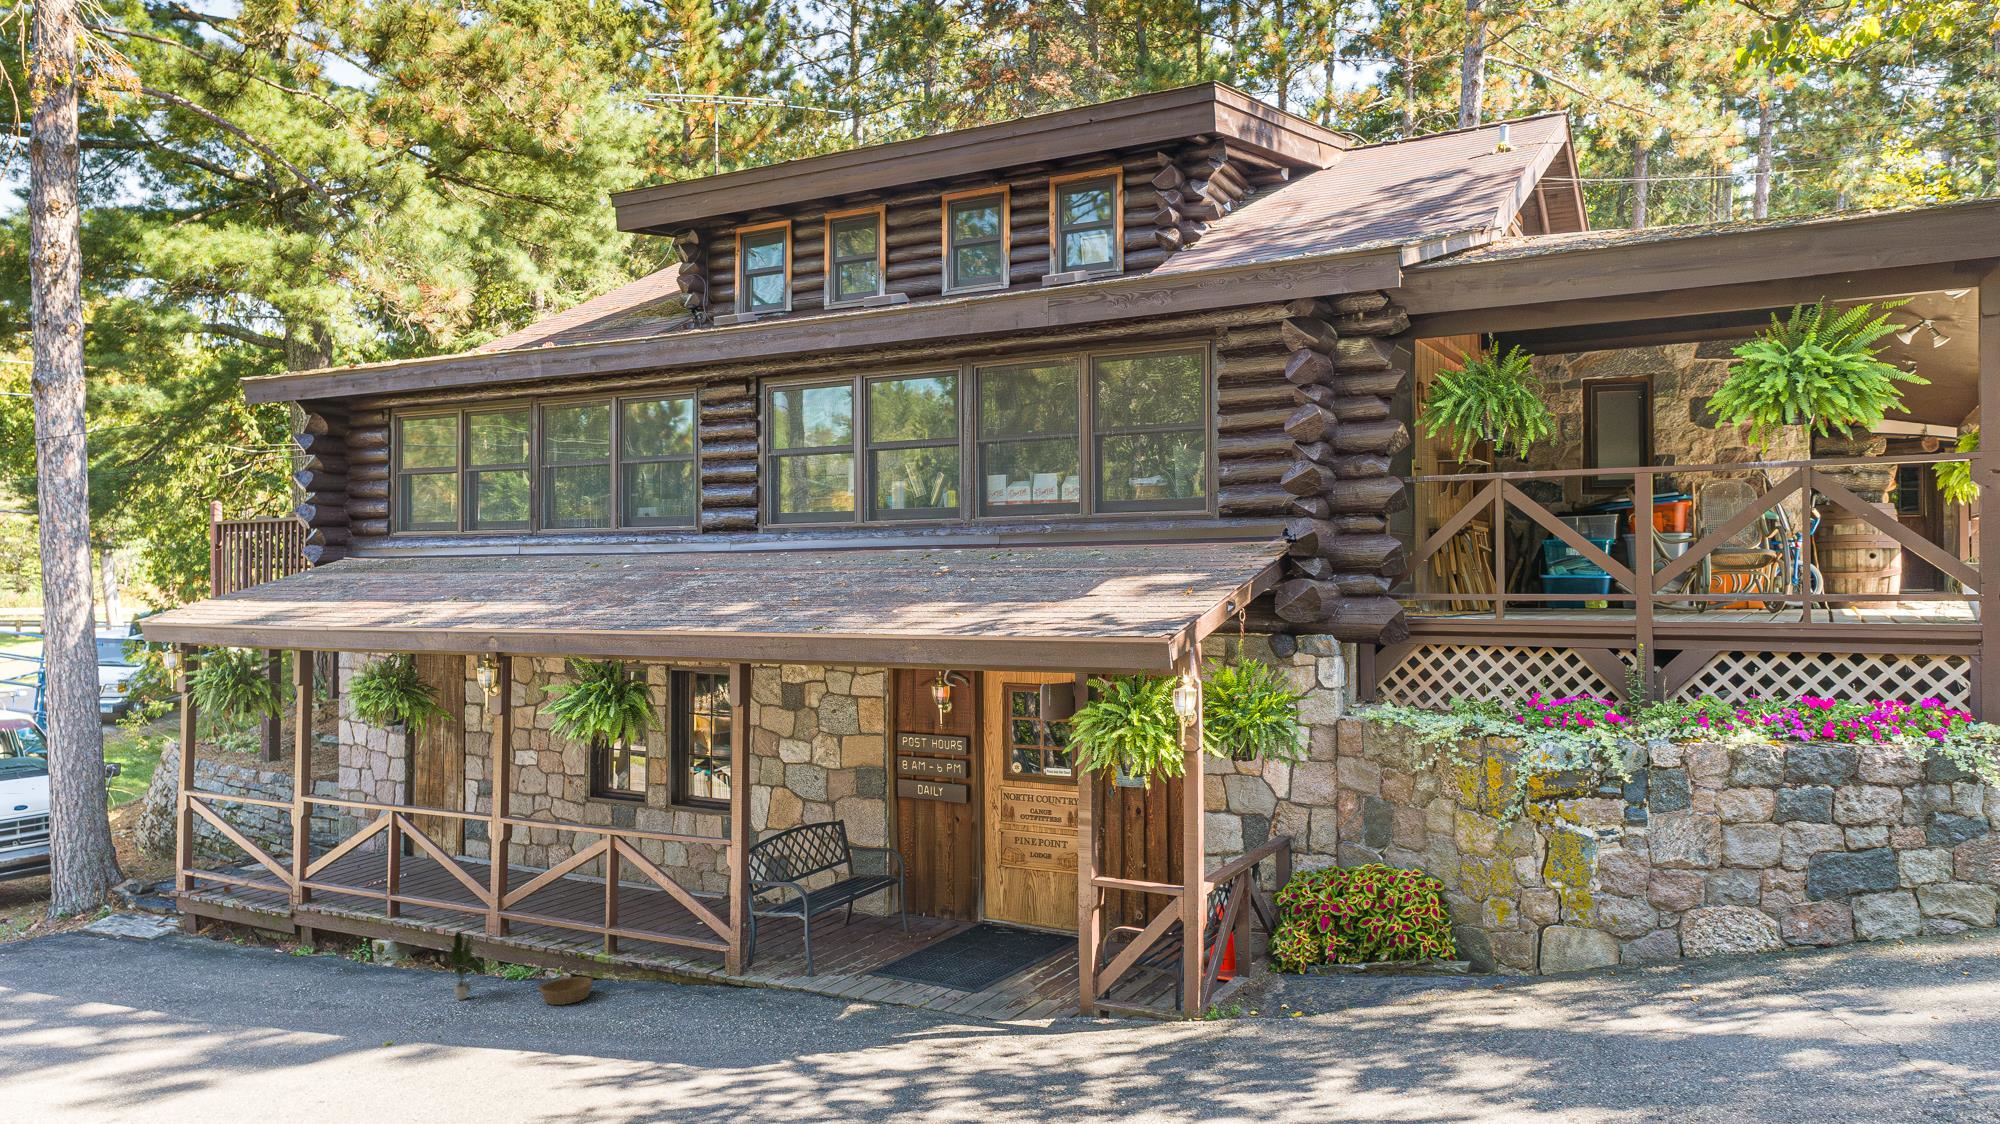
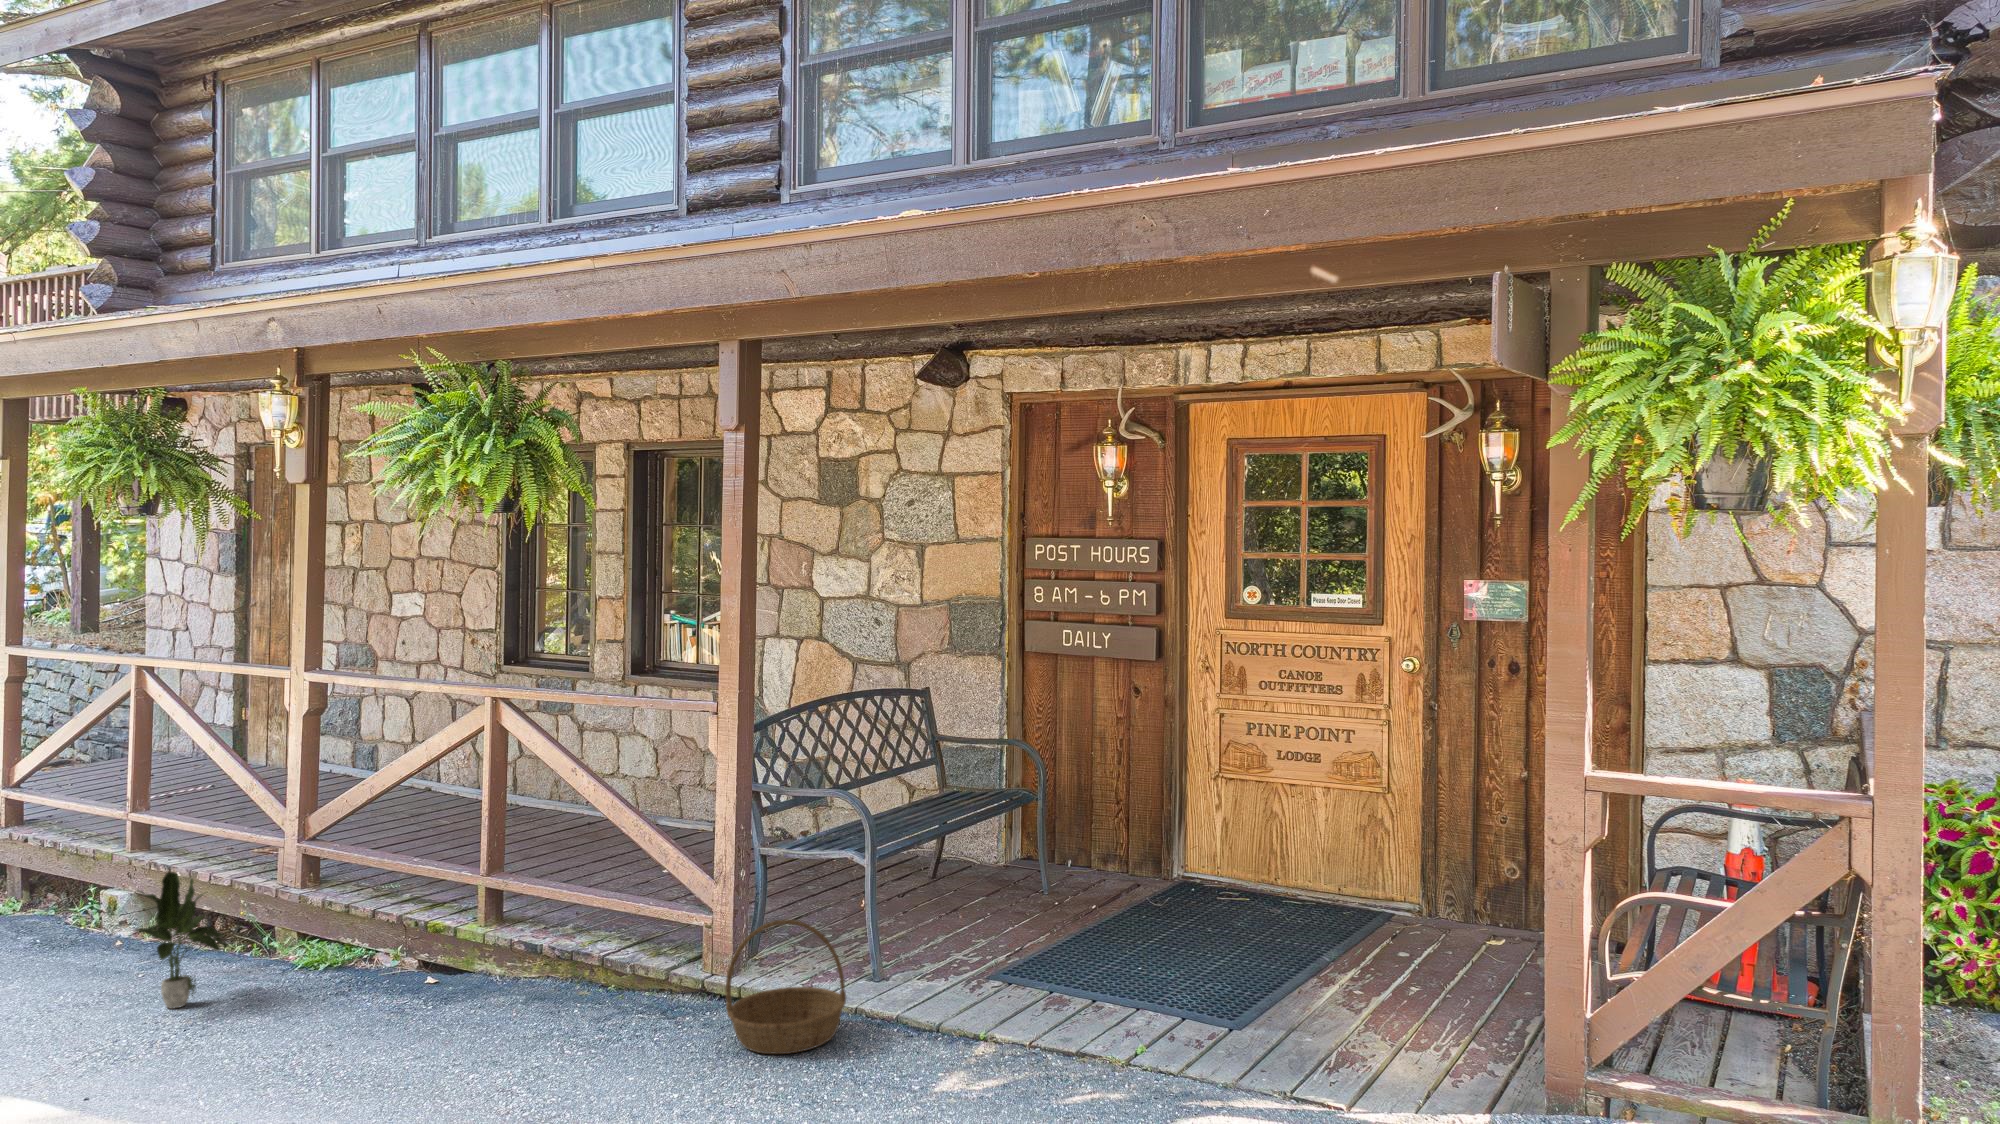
basket: present [539,947,593,1005] -> present [725,920,846,1054]

